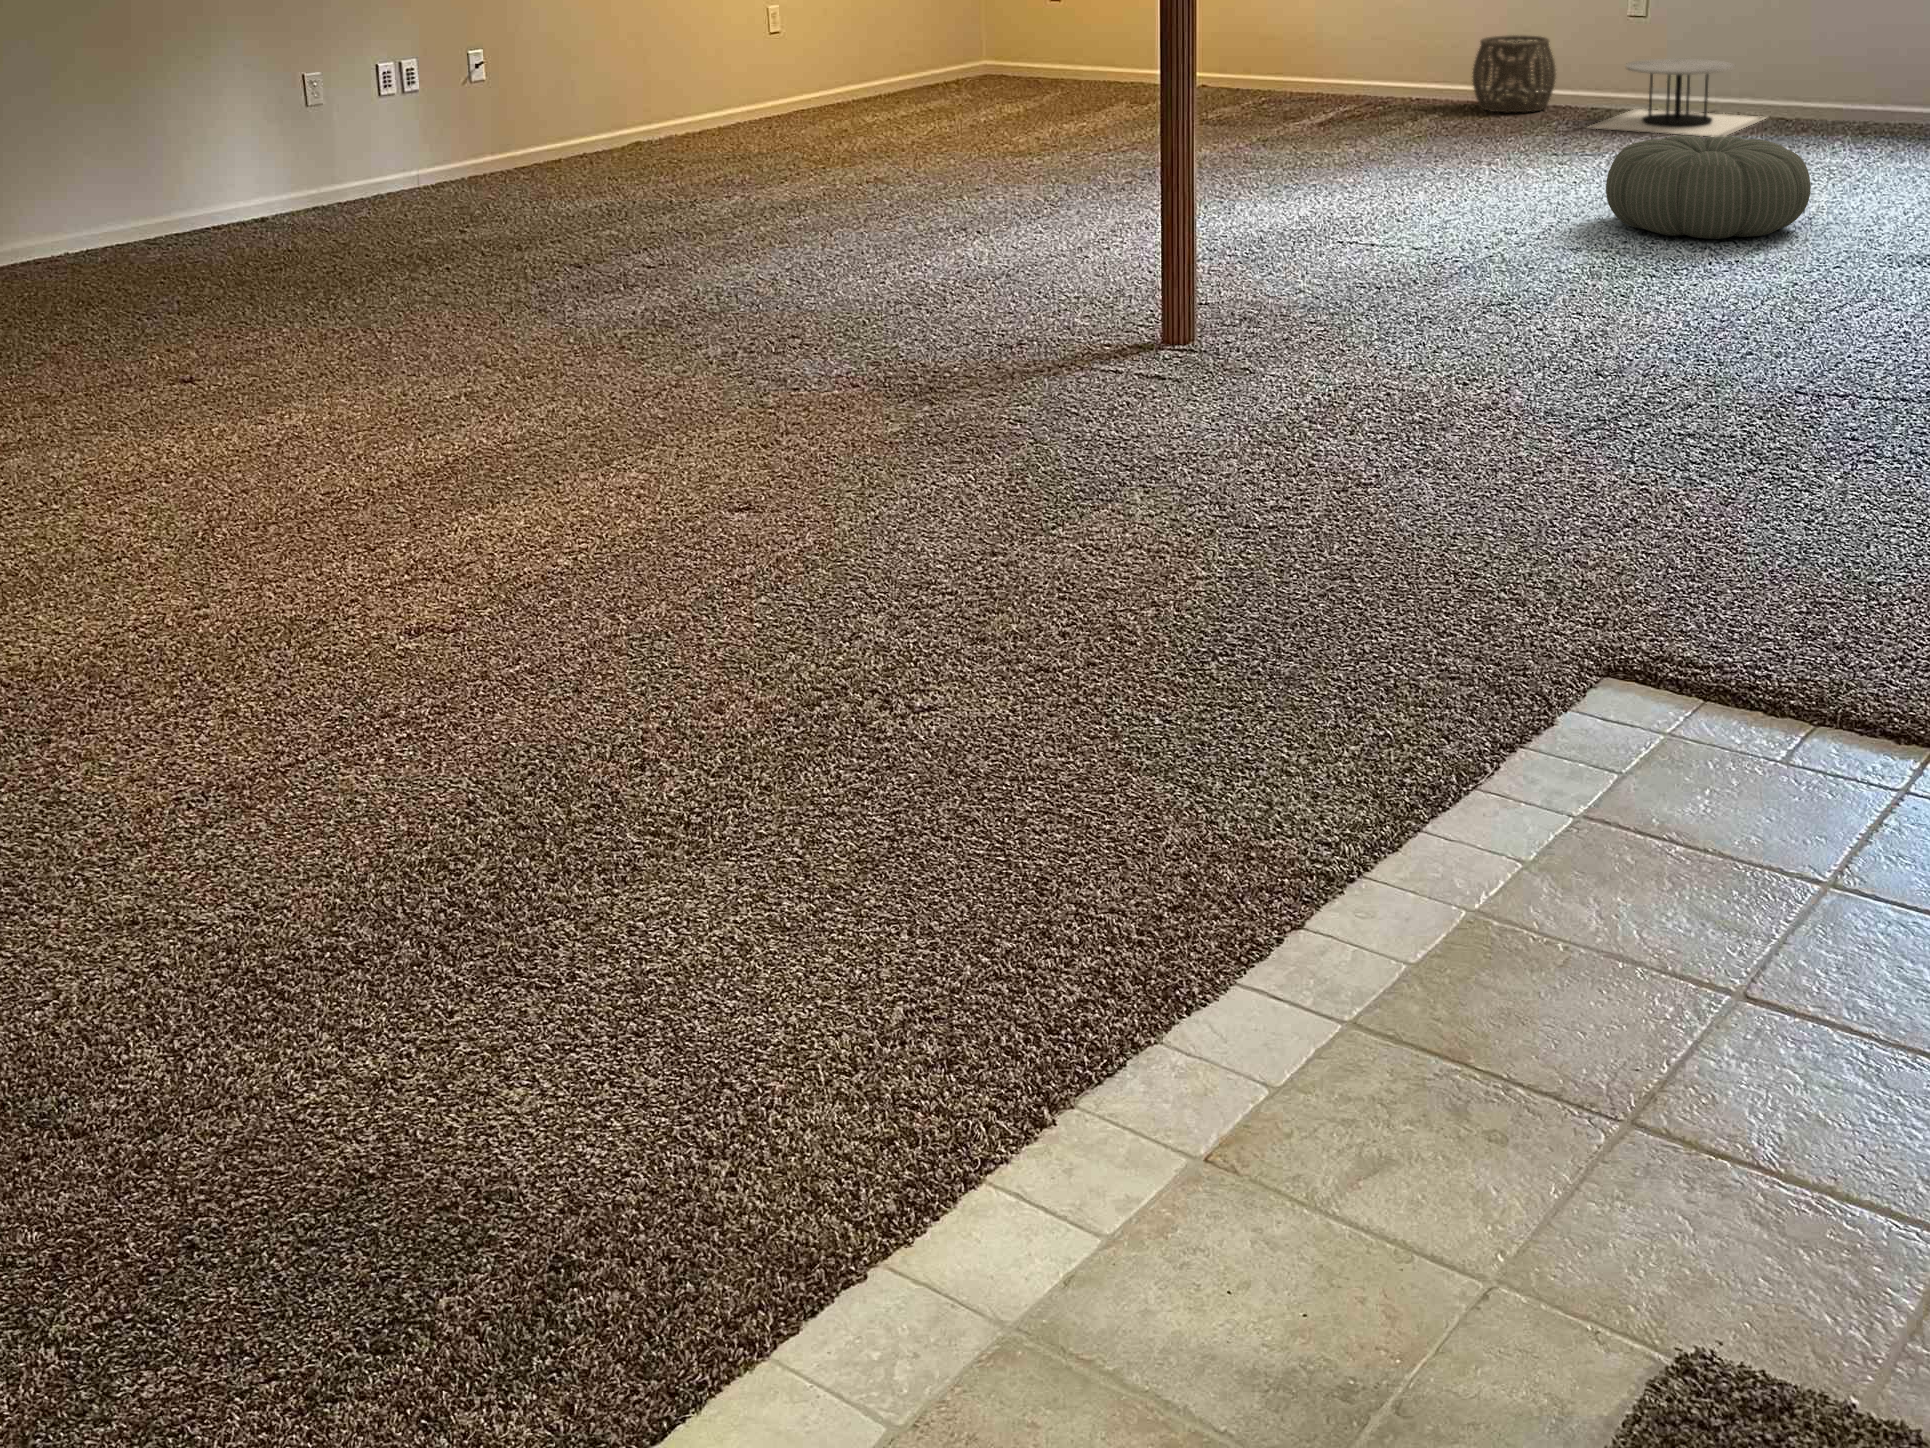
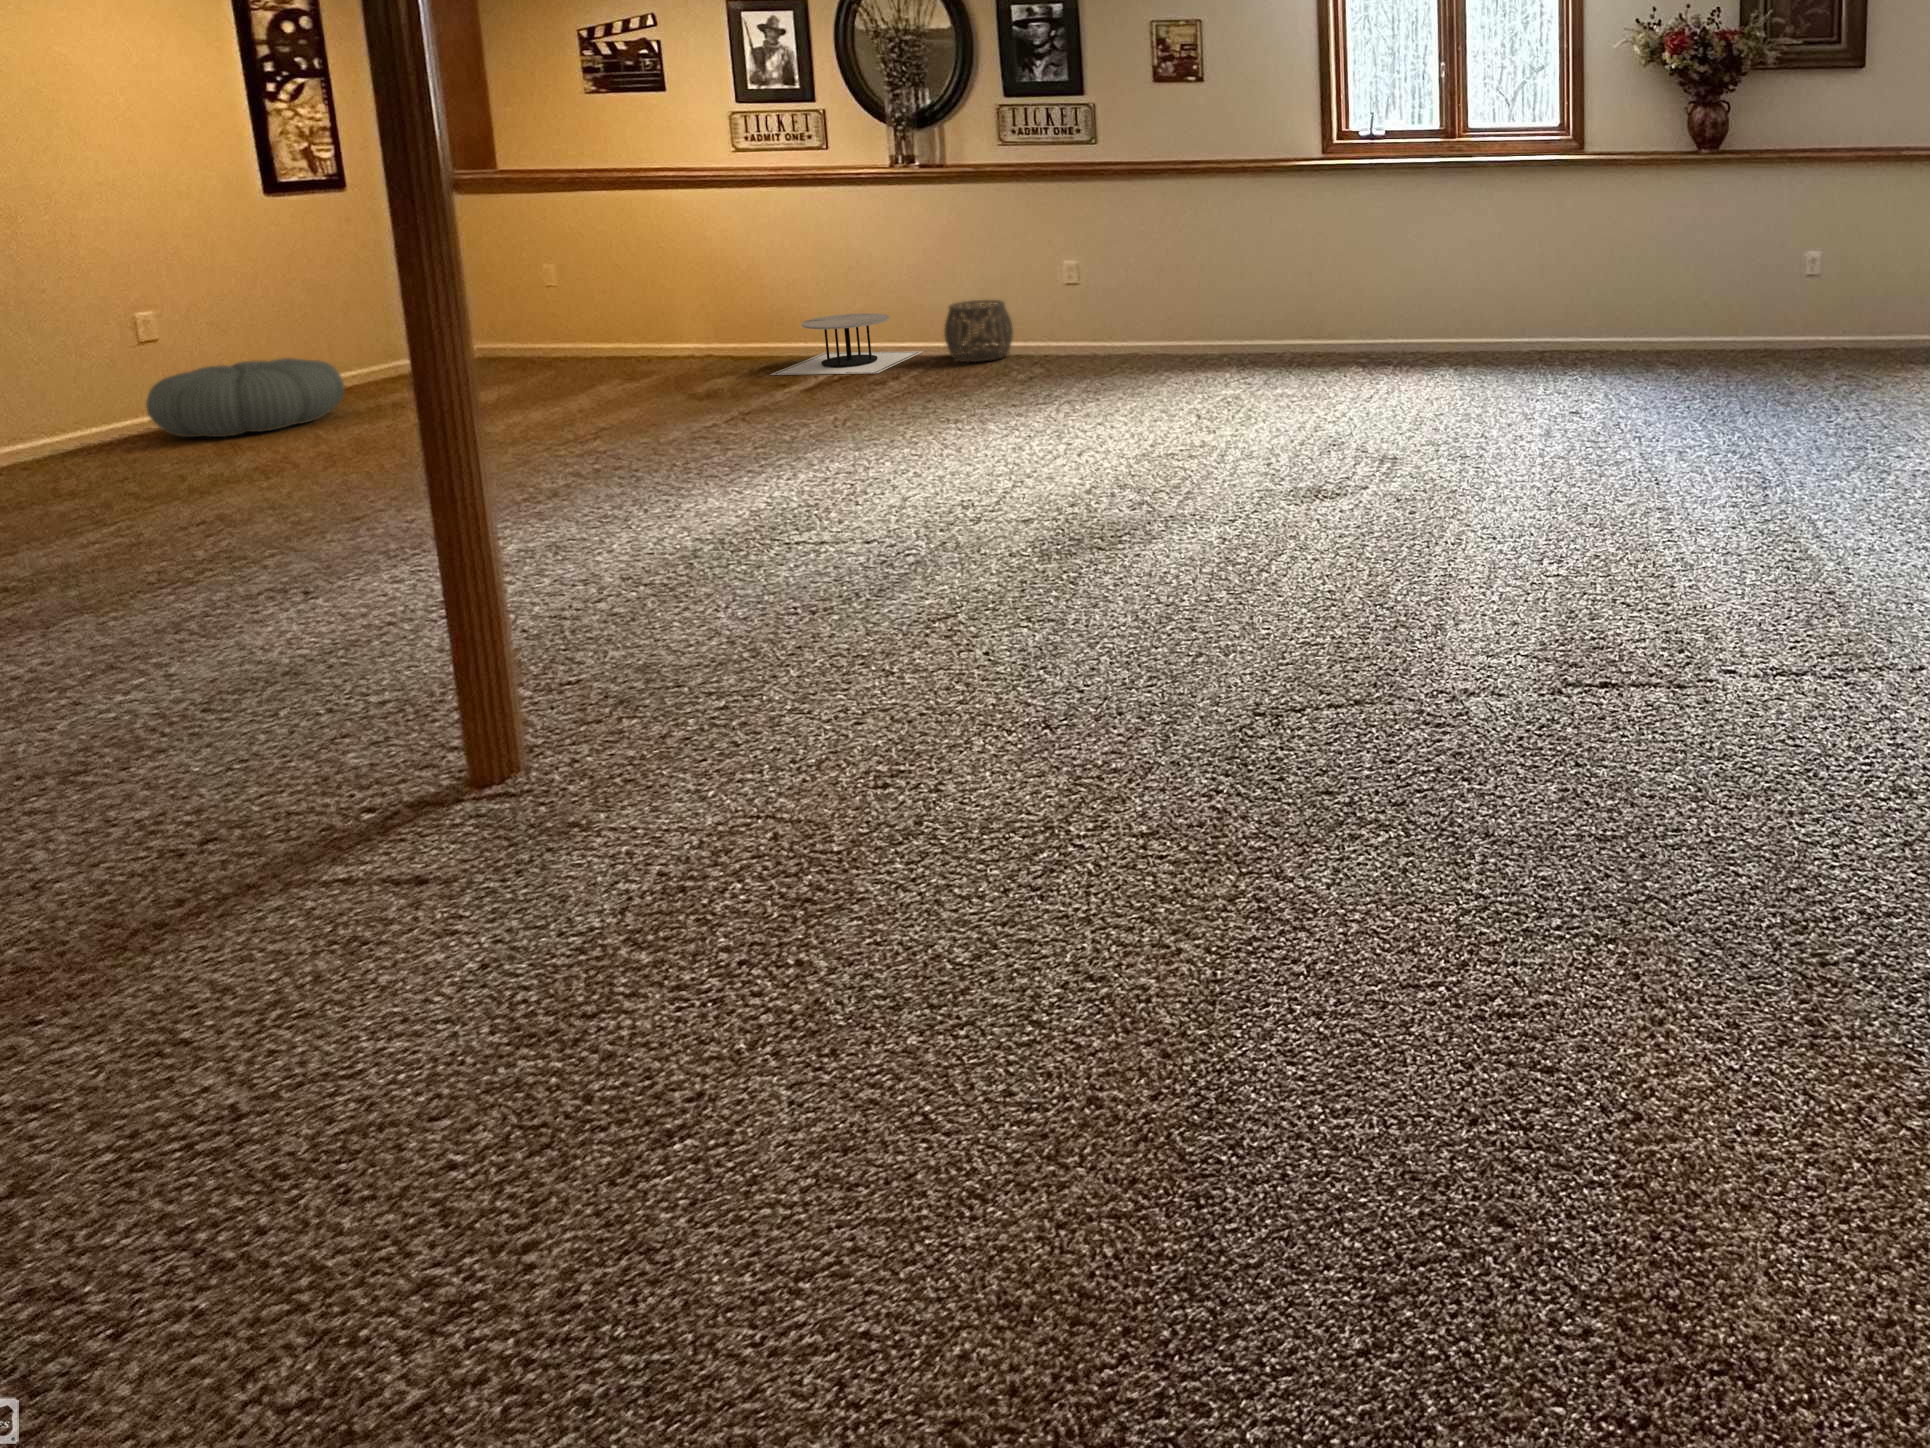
side table: present [1589,59,1765,136] -> present [771,313,922,375]
pouf: present [1606,136,1811,239] -> present [146,358,344,437]

